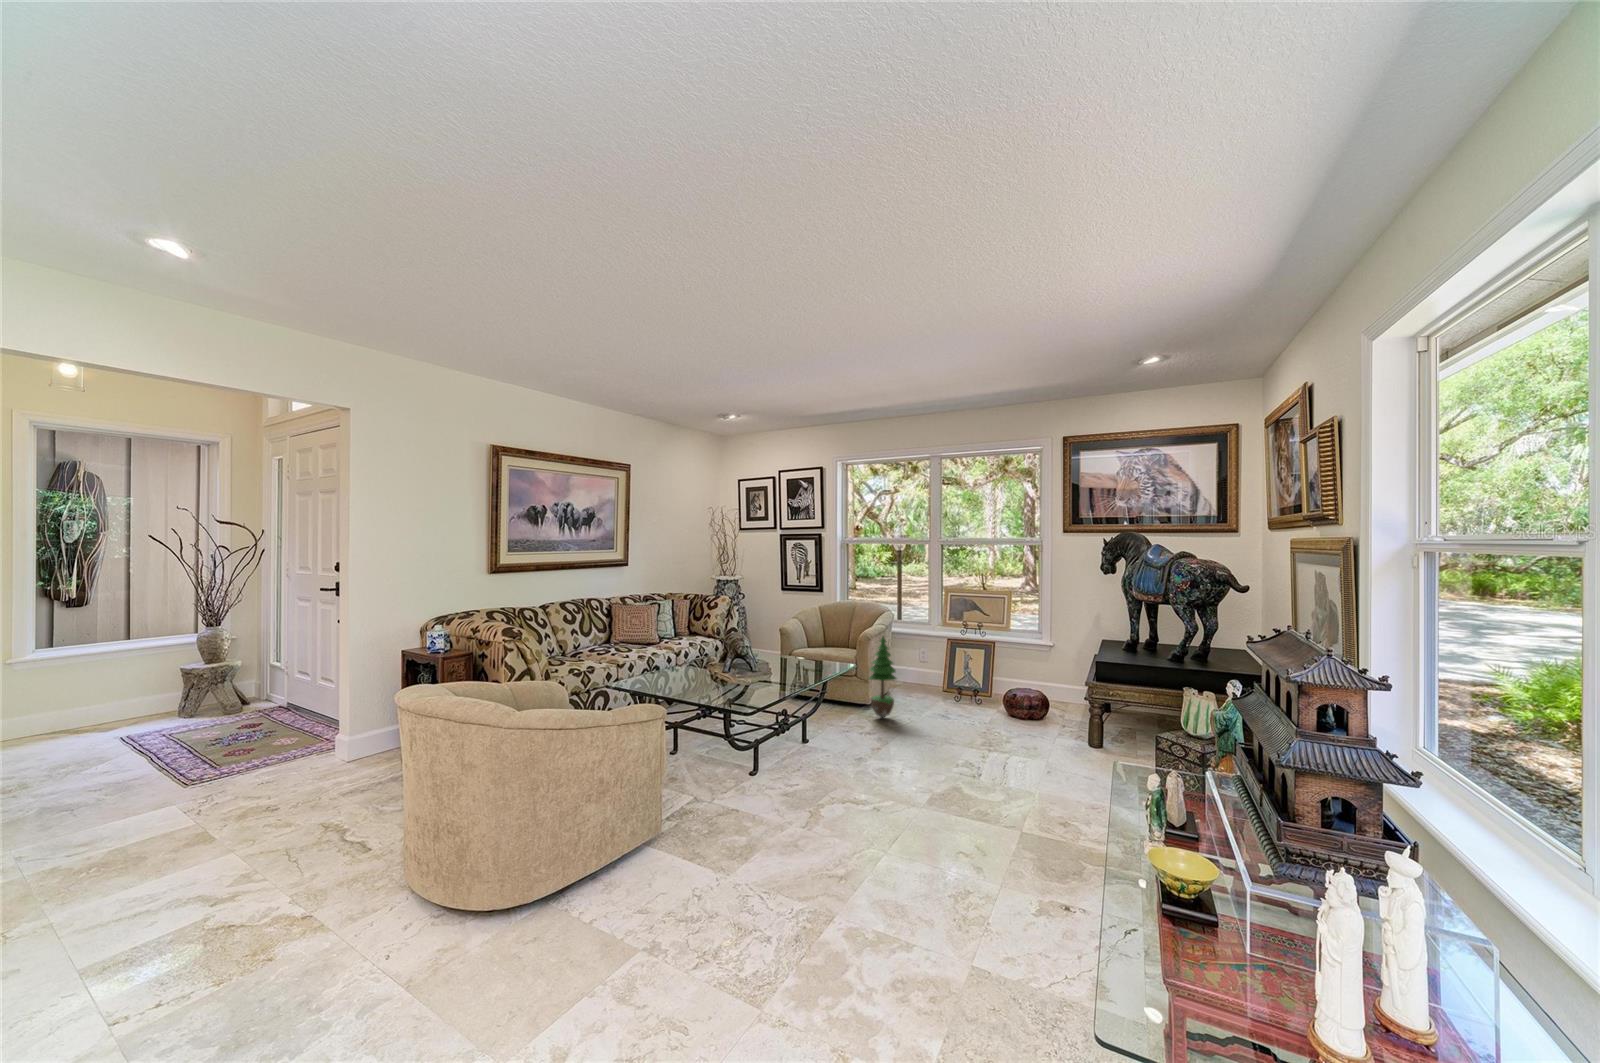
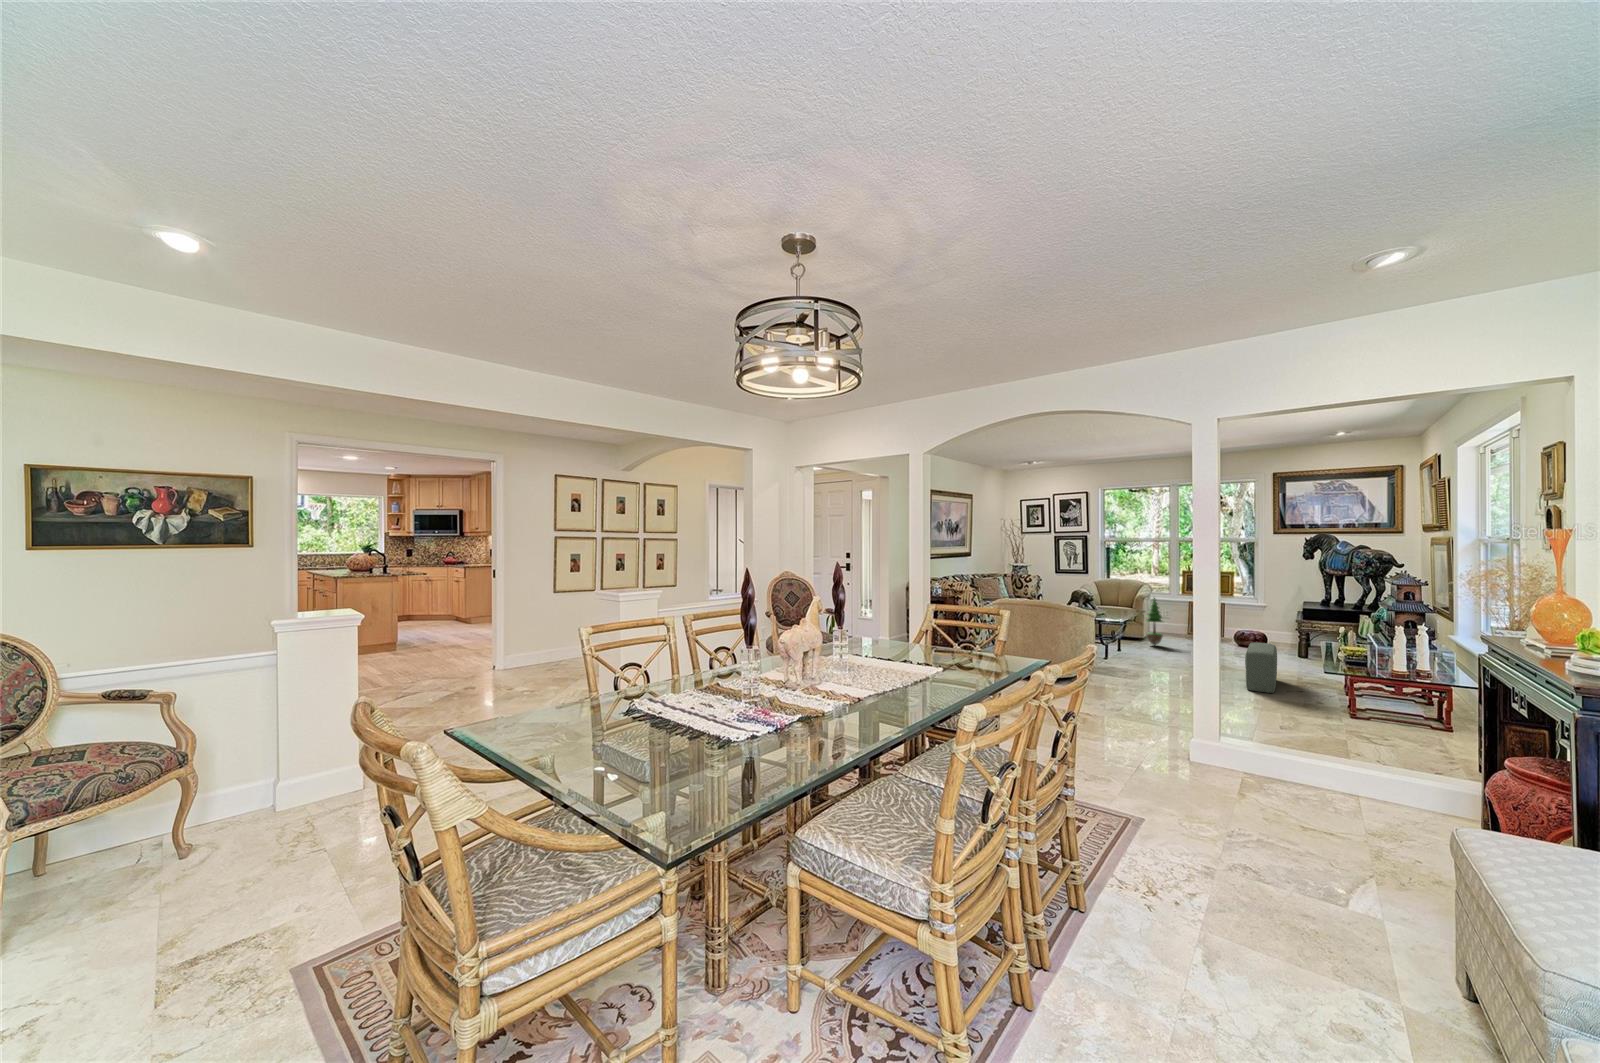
pouf: none [950,759,1030,920] -> present [1245,643,1277,693]

